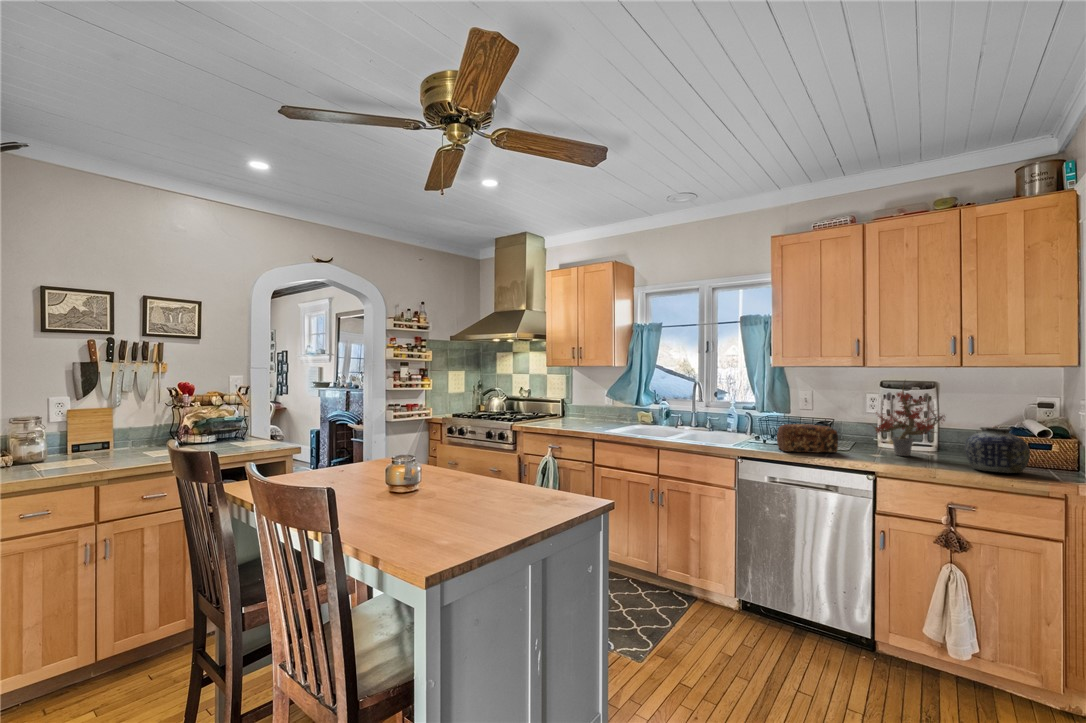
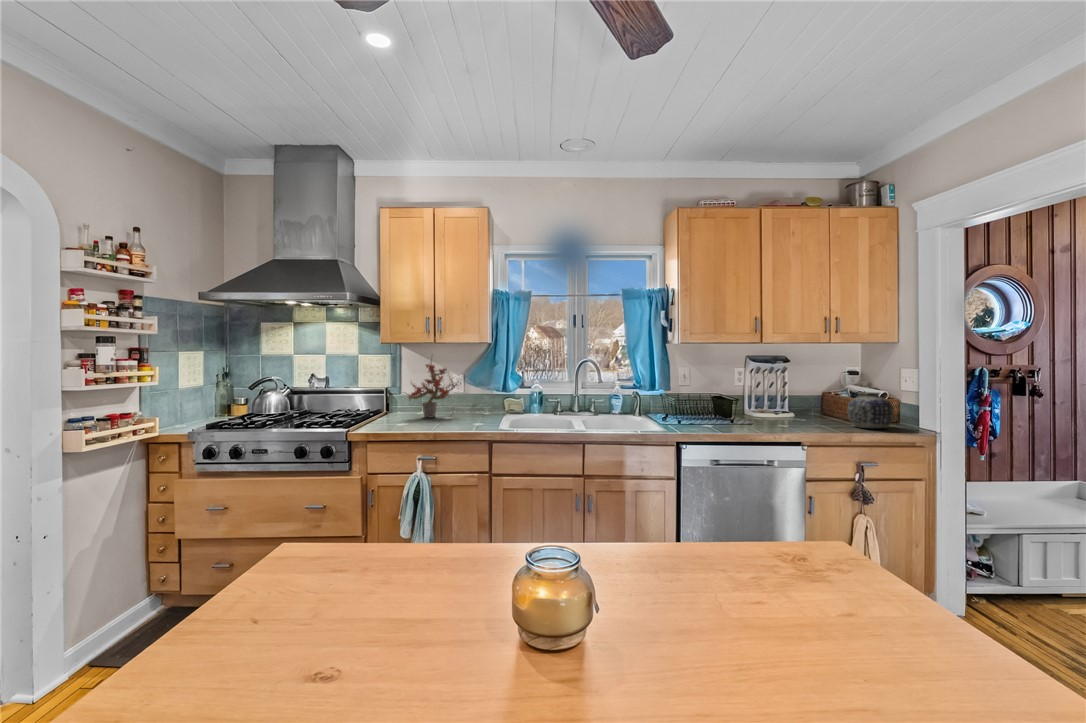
potted plant: present [873,385,945,456] -> present [407,359,458,417]
bread loaf: present [777,424,838,453] -> none [700,400,755,429]

